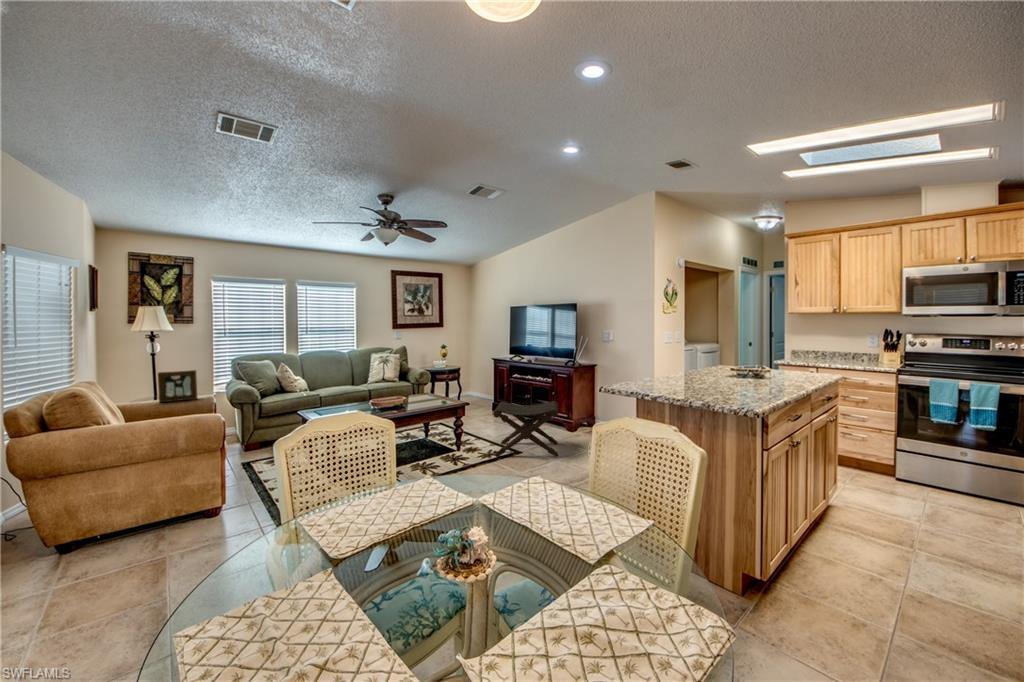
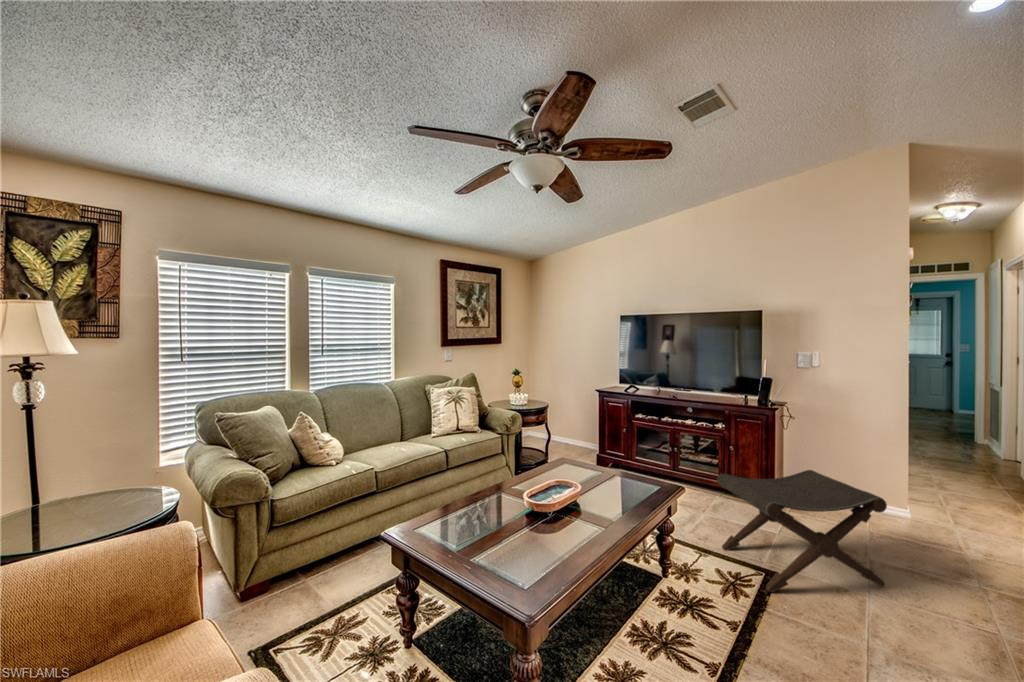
picture frame: present [158,370,197,402] -> none [27,444,132,533]

